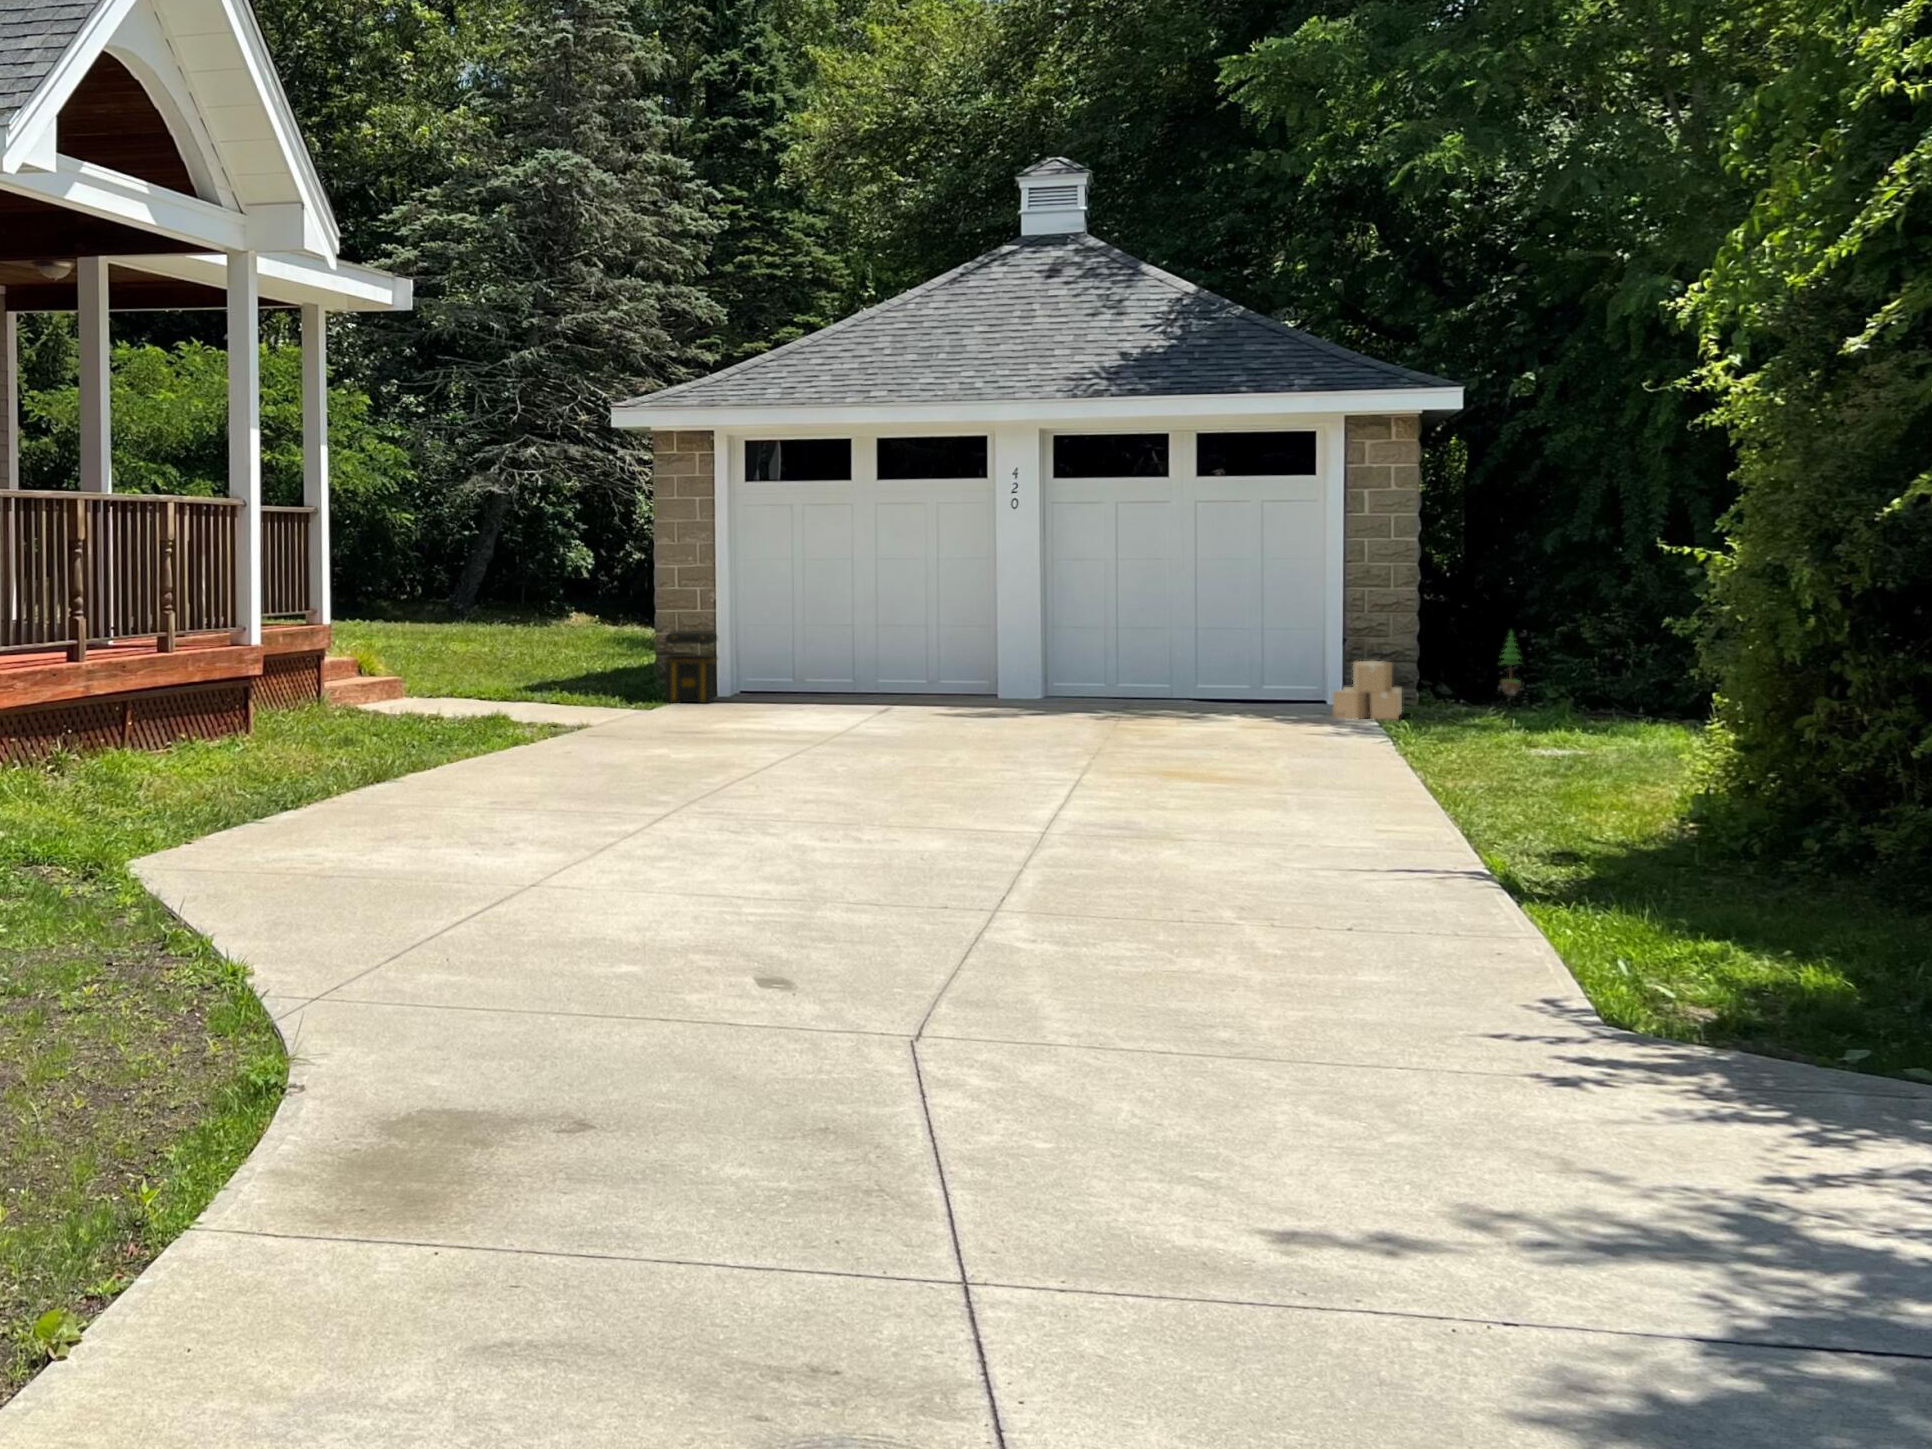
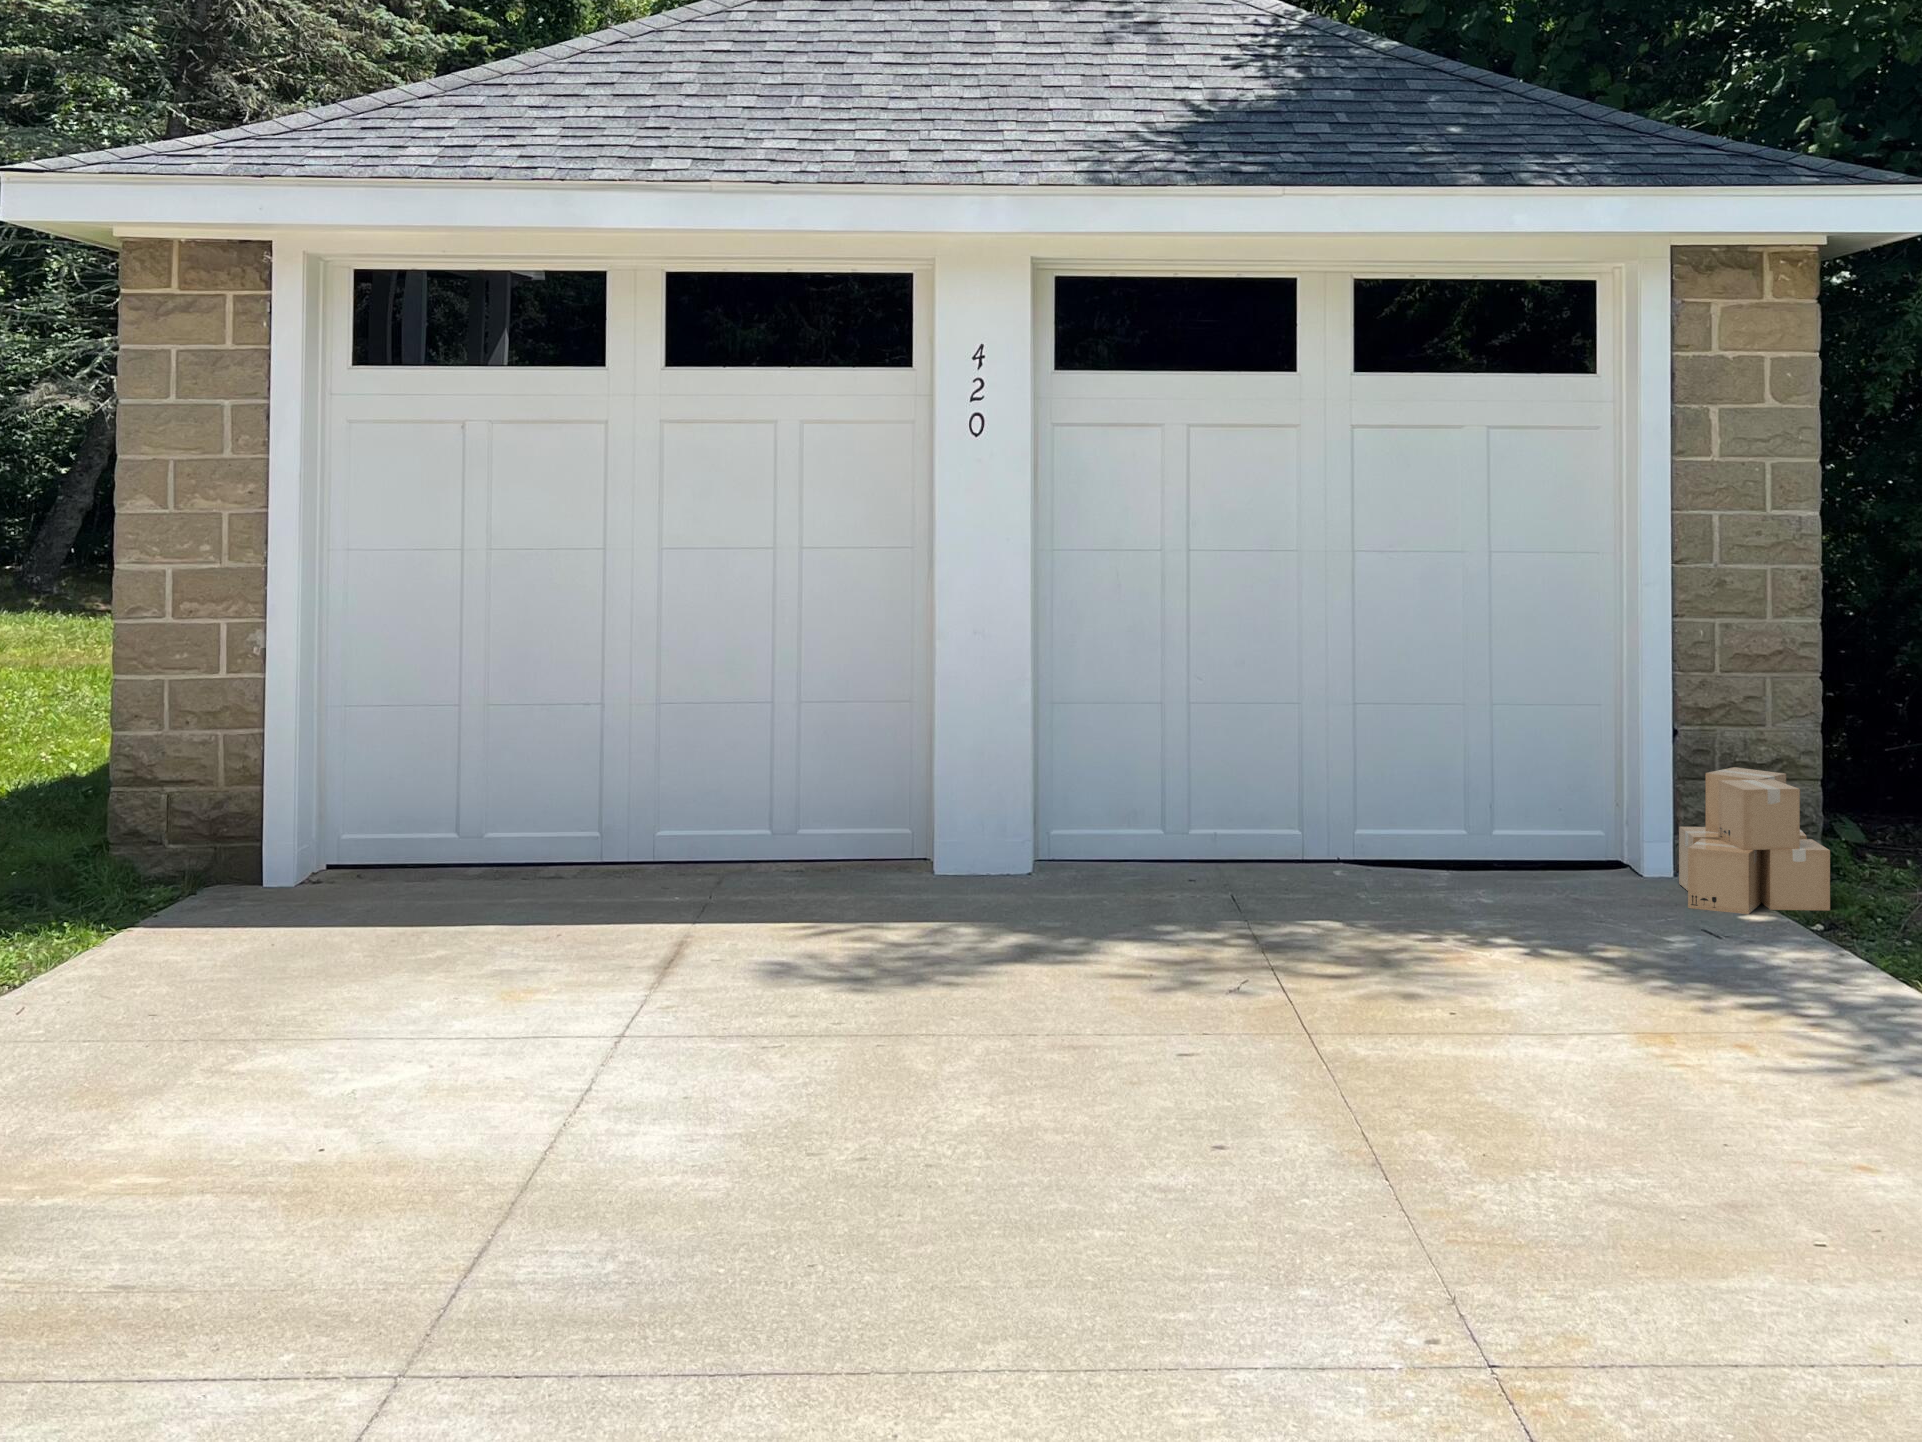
toolbox: present [665,631,718,703] -> none [123,719,272,906]
potted tree: present [1501,631,1521,696] -> none [1845,672,1893,803]

